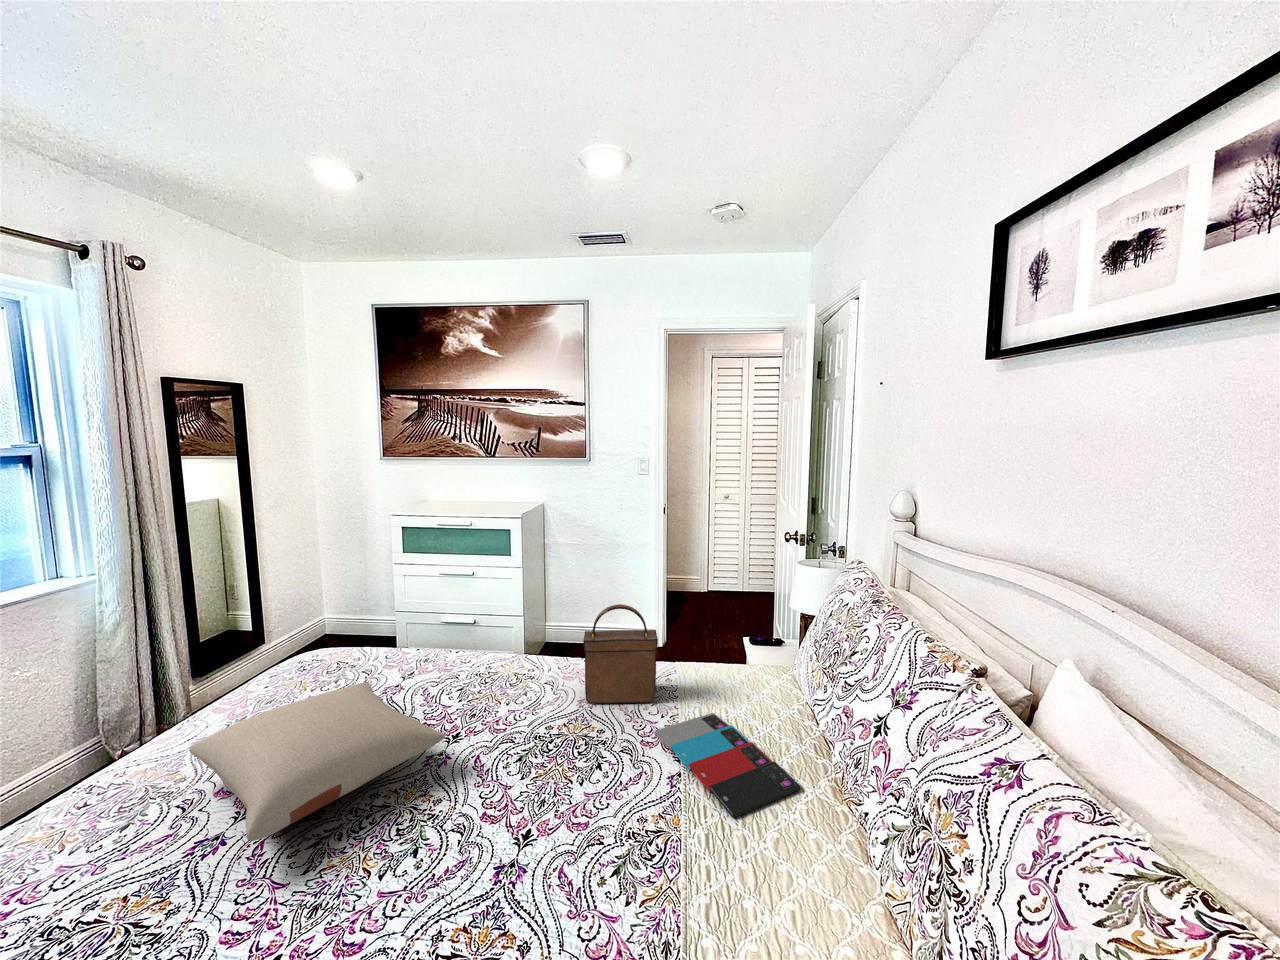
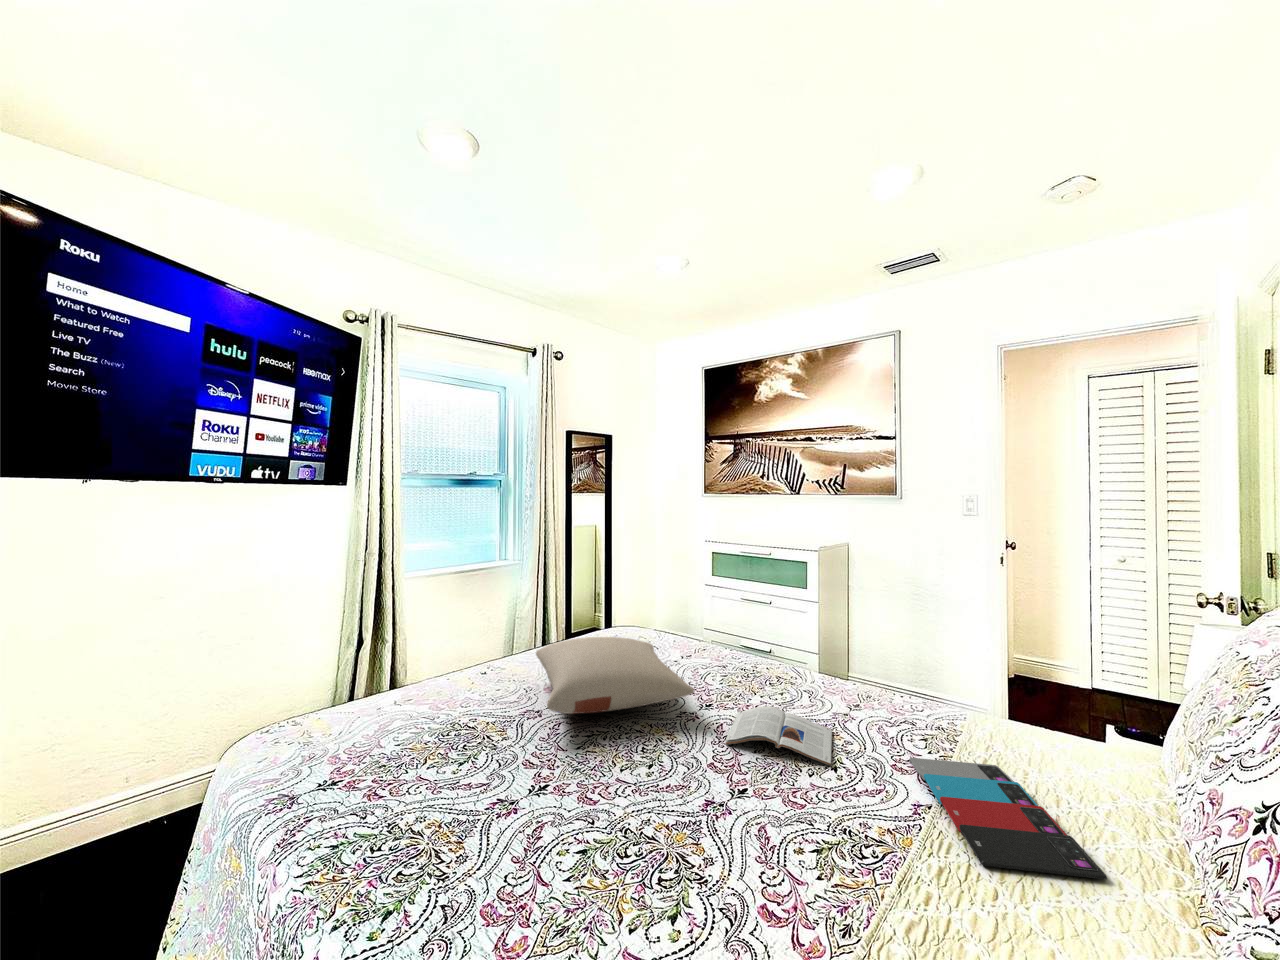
handbag: present [583,604,658,704] -> none [839,617,928,734]
magazine: none [490,720,597,785] -> present [725,706,832,765]

